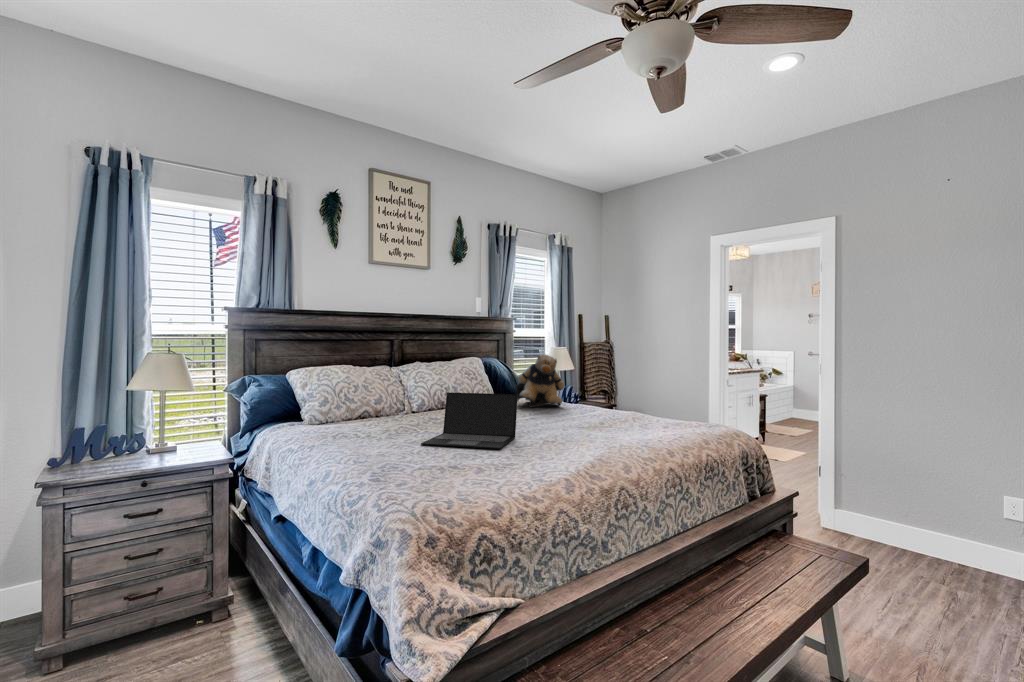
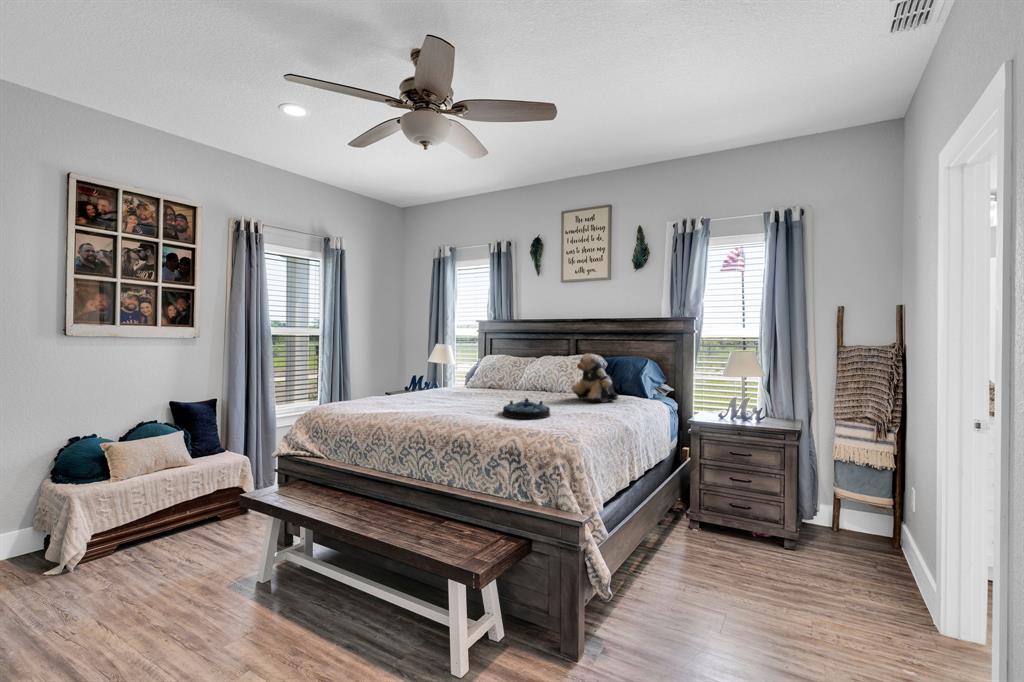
laptop: present [421,392,518,449] -> none [418,372,463,404]
serving tray: none [587,408,658,430] -> present [503,398,550,419]

